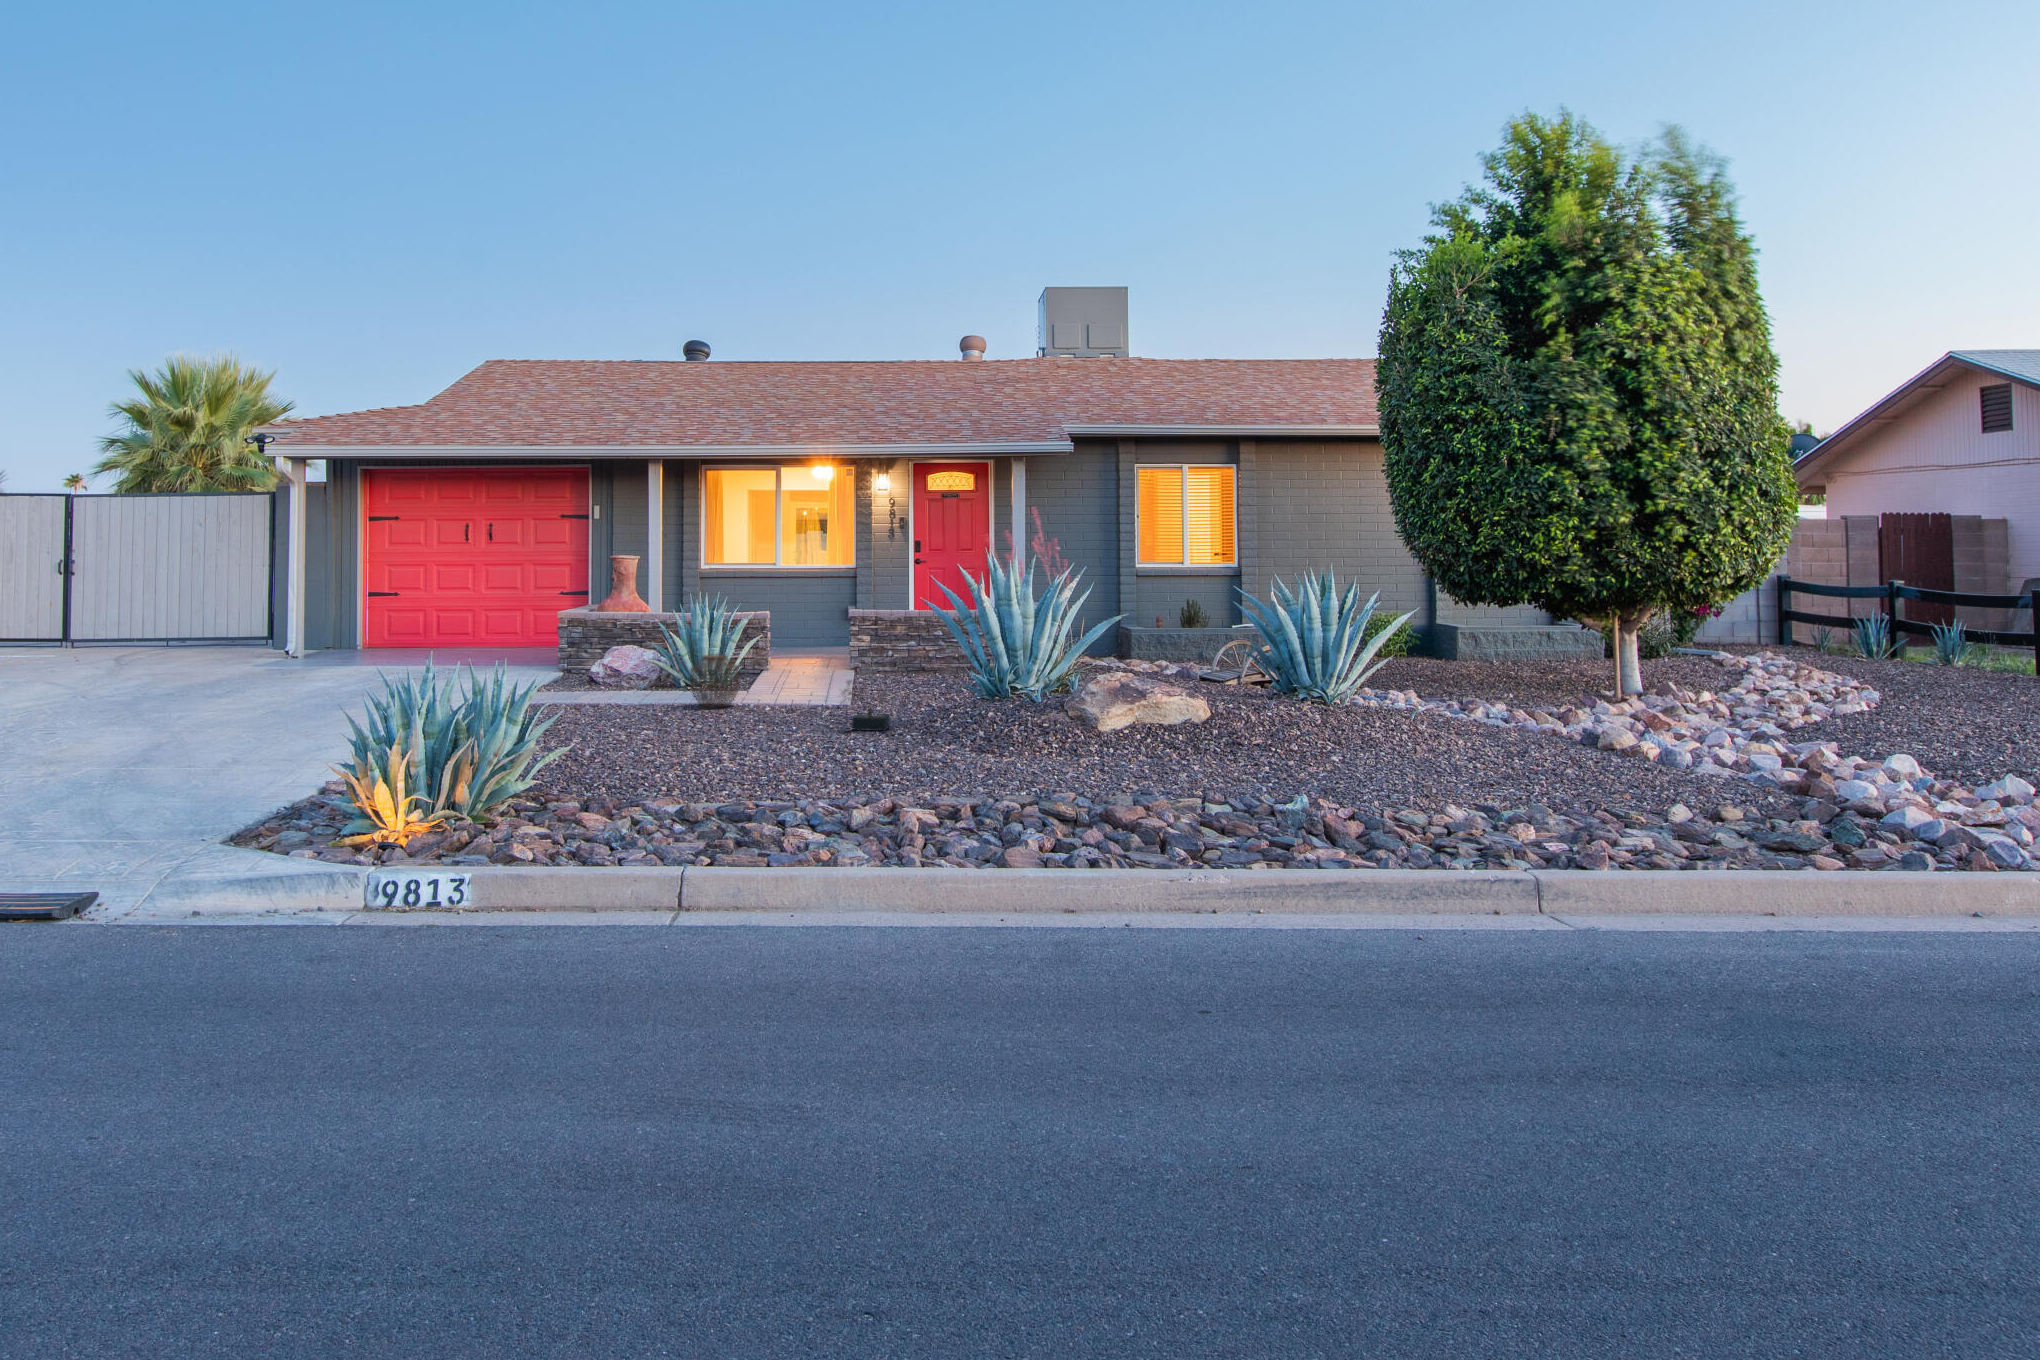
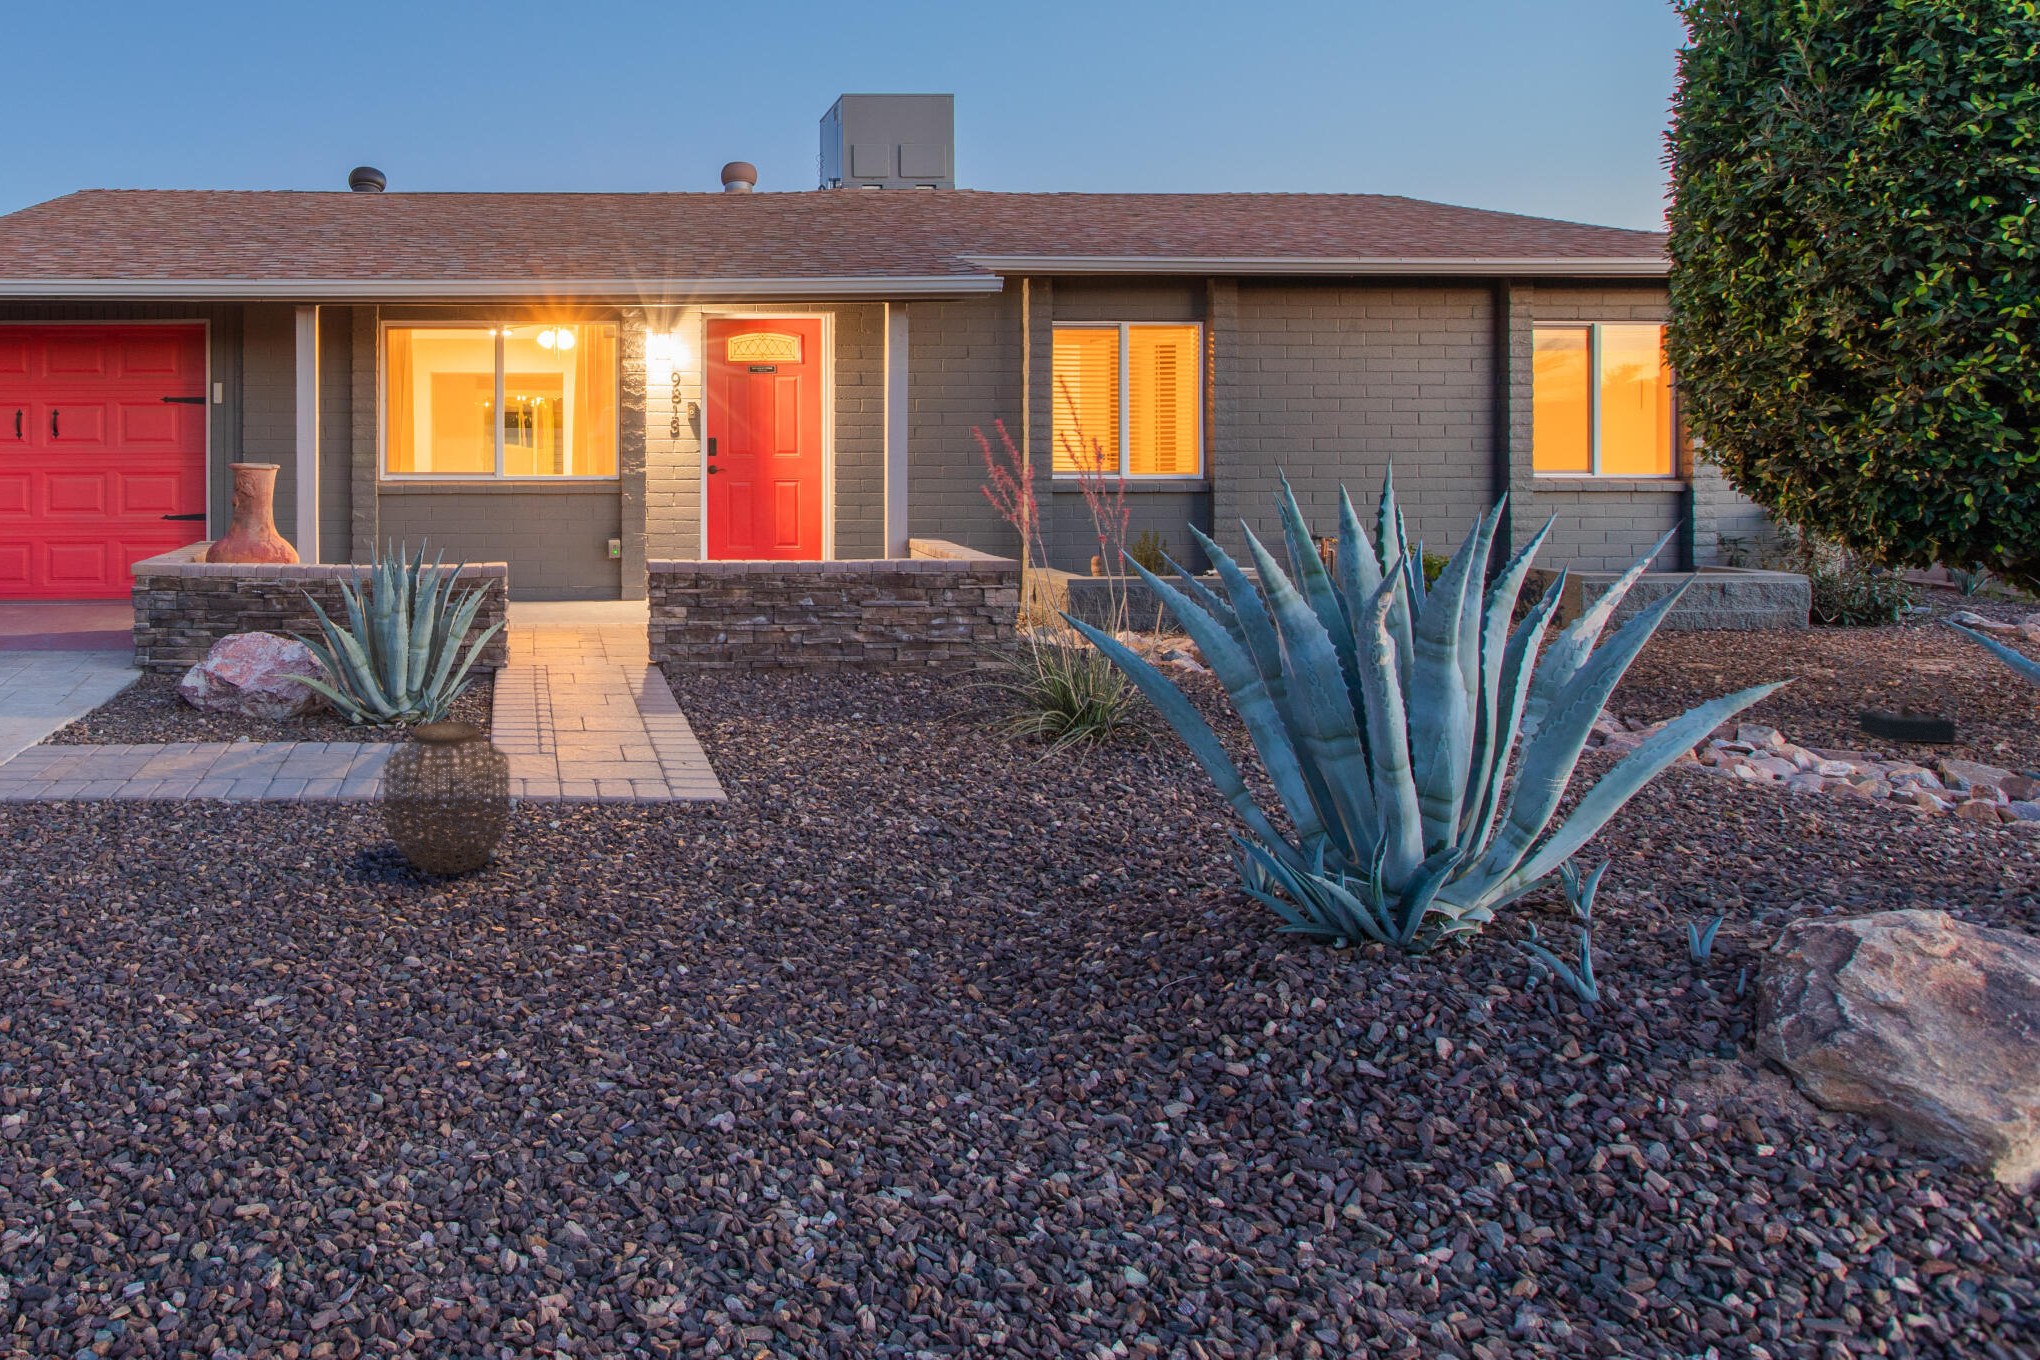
decorative plant: present [841,680,896,731] -> present [1834,659,1959,743]

